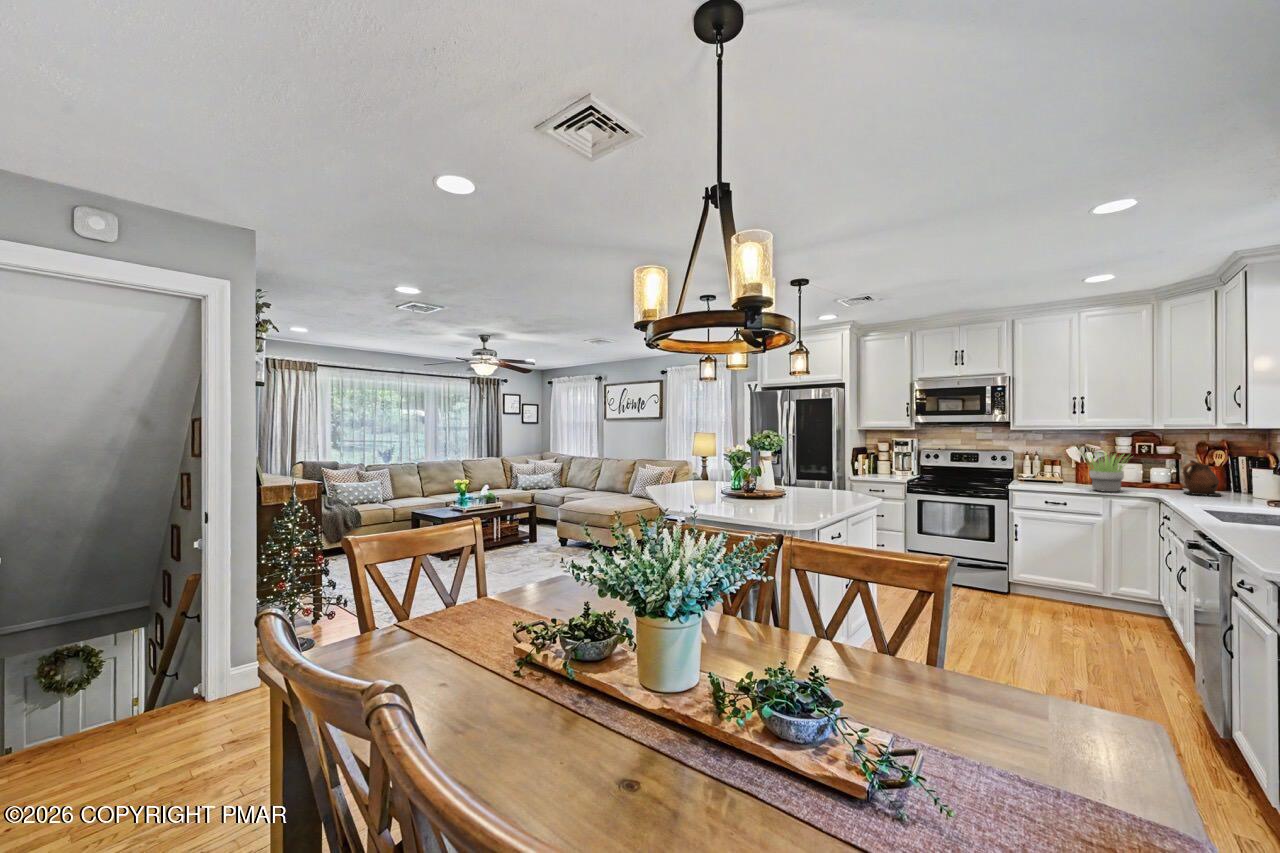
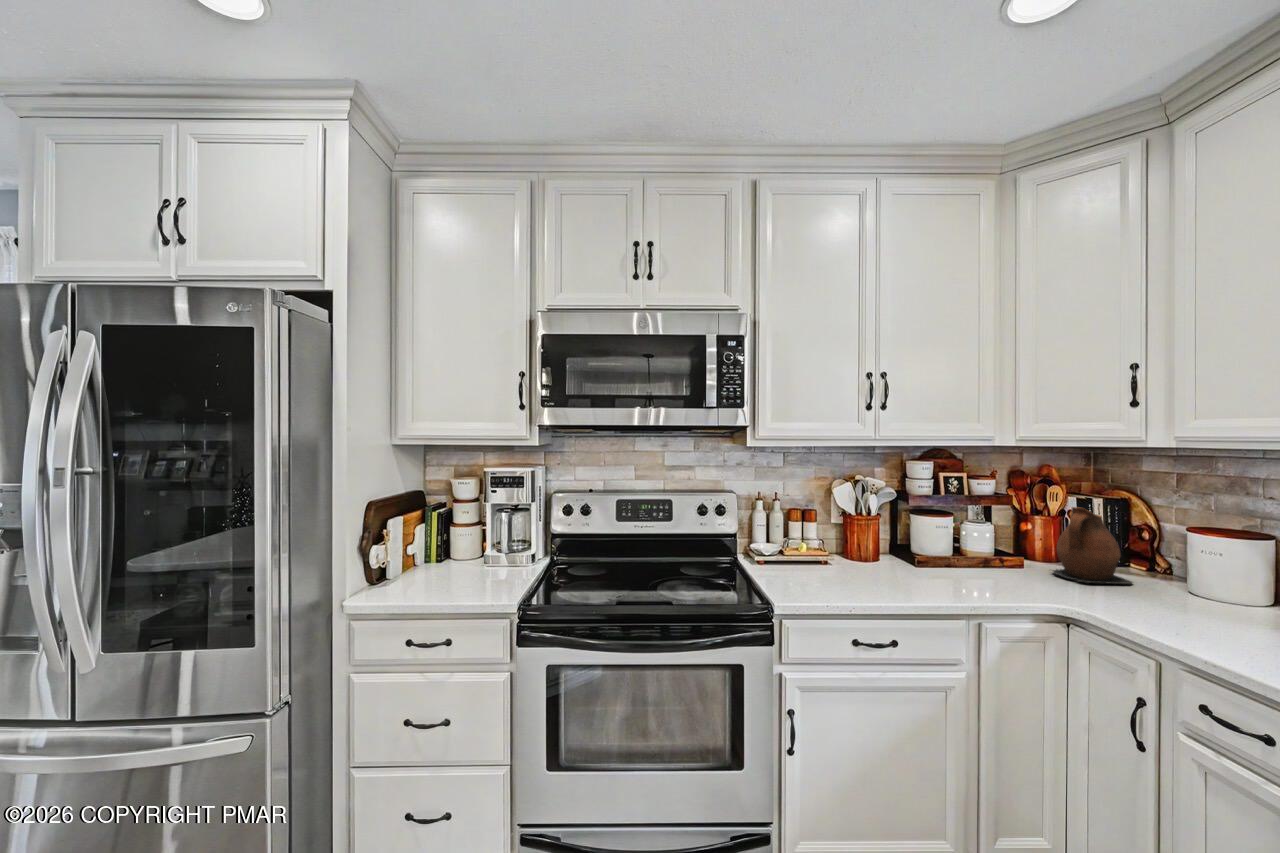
potted plant: present [1089,453,1127,492] -> none [884,490,998,587]

